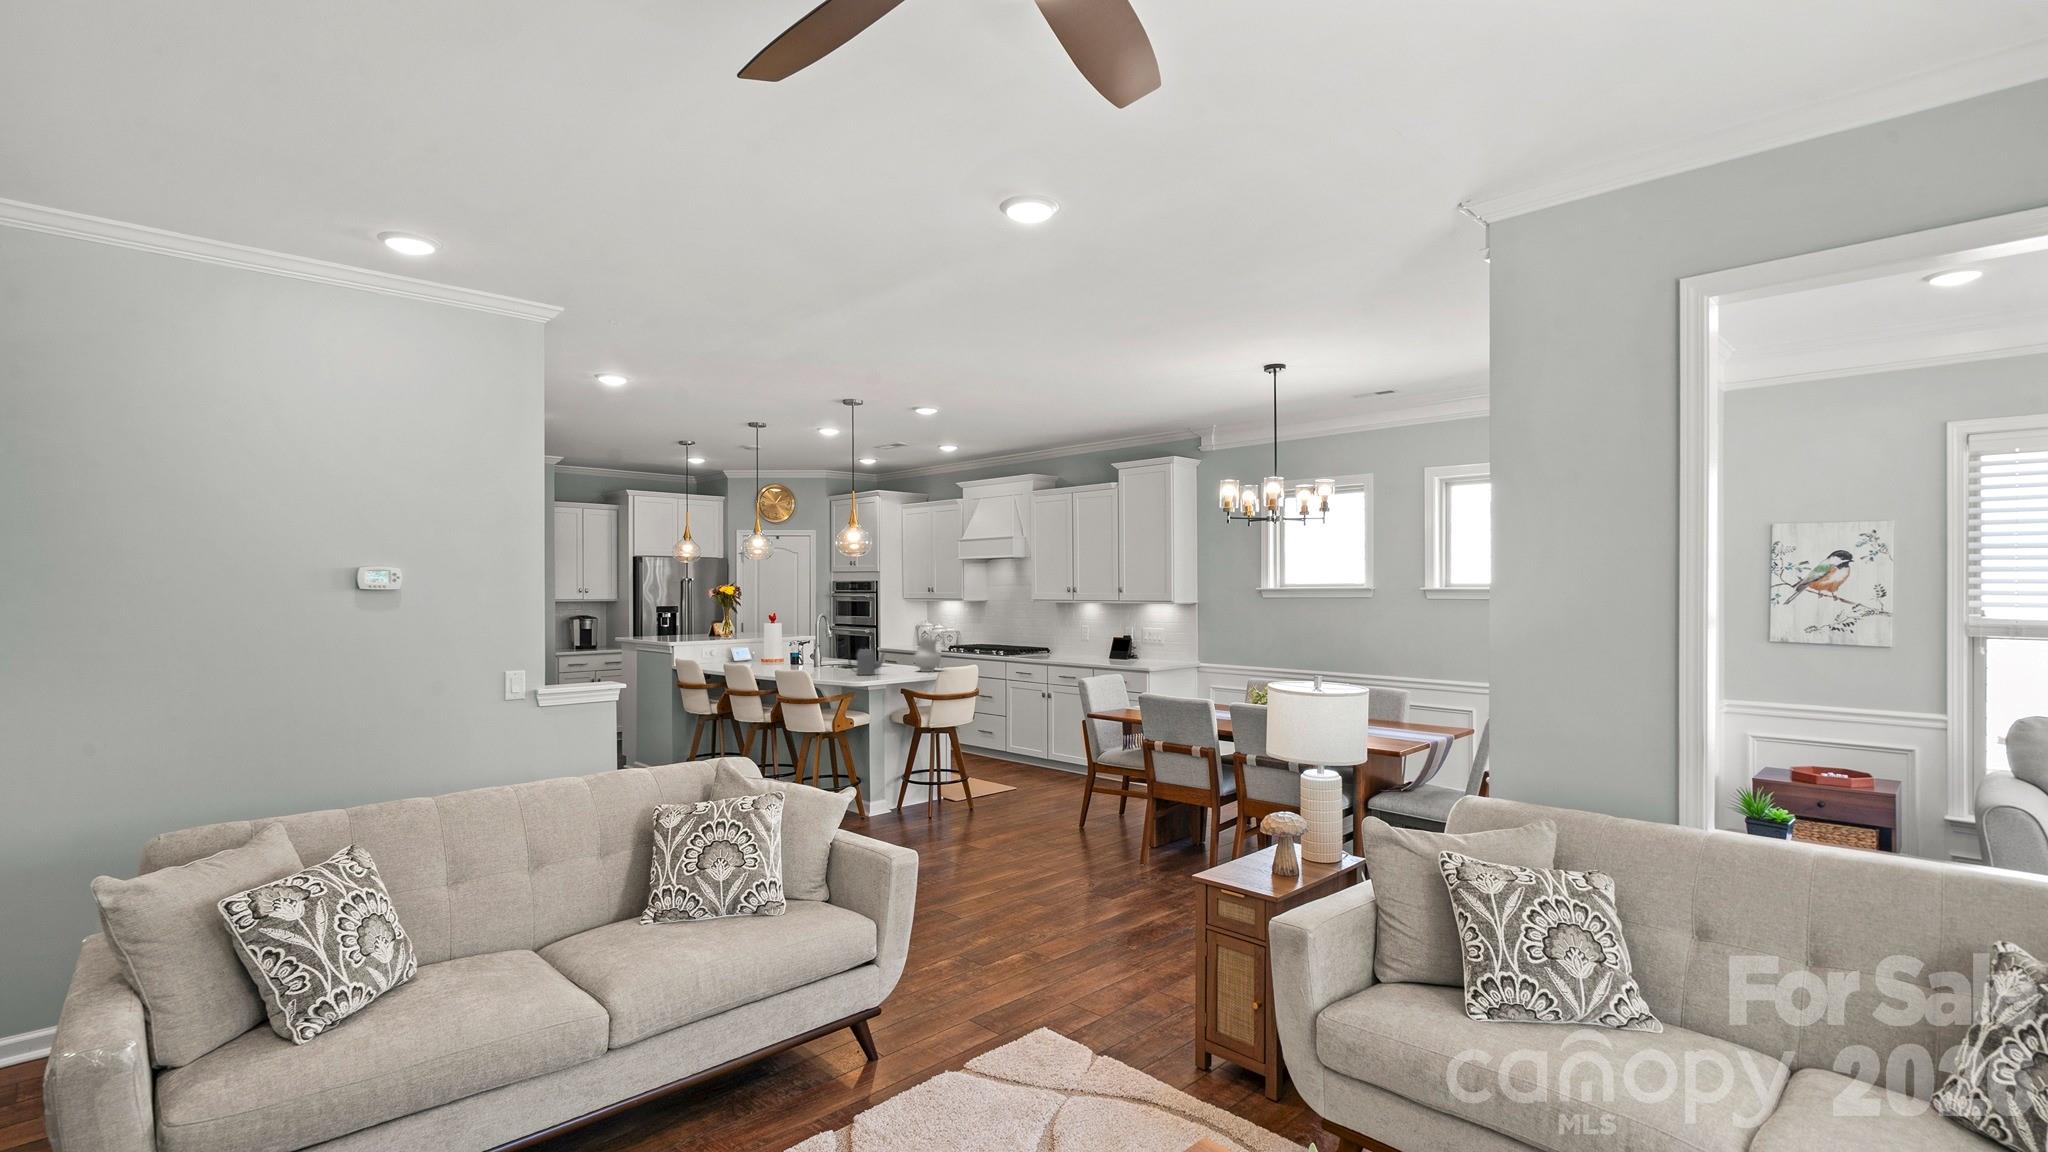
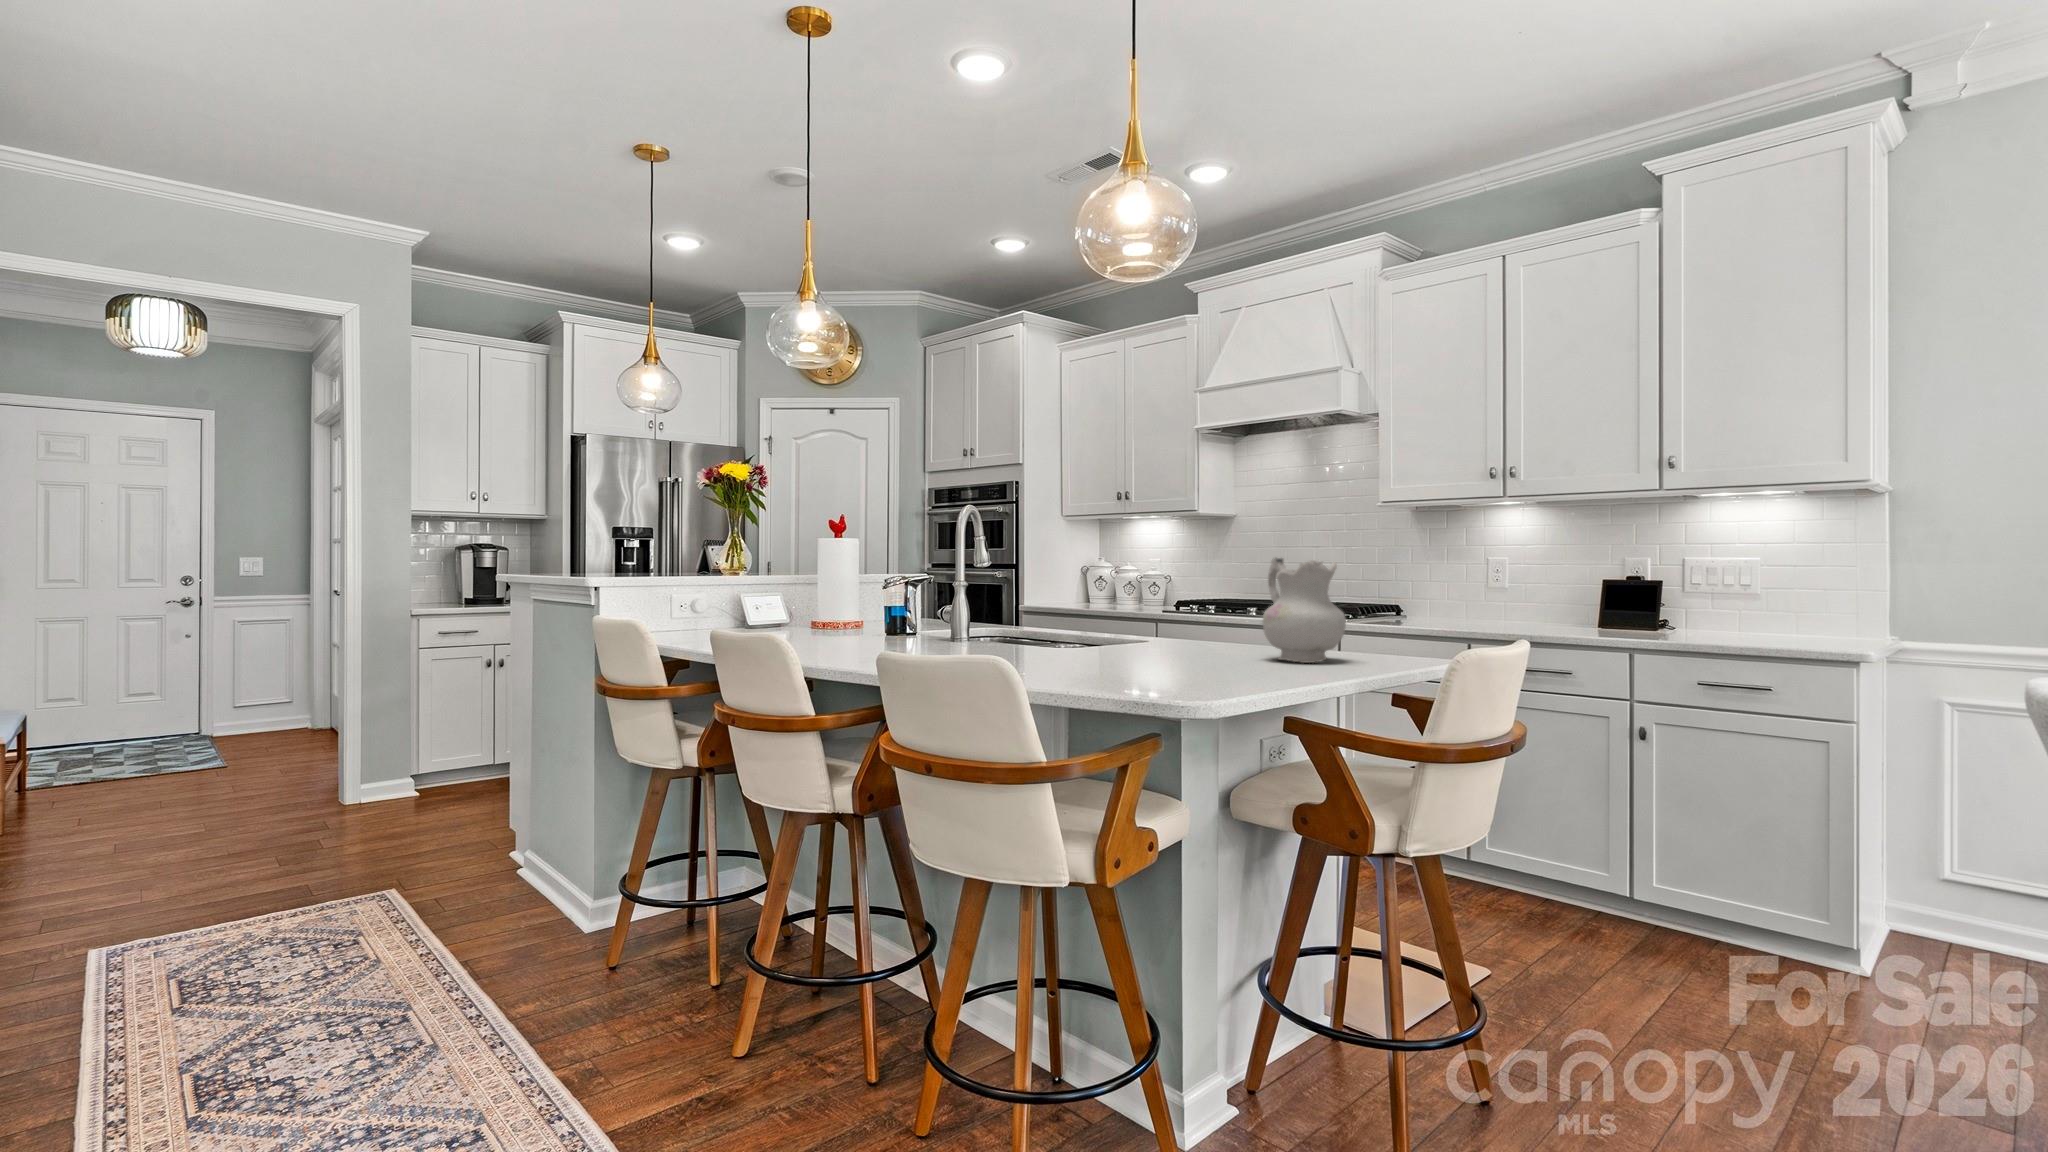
teapot: present [848,646,884,675] -> none [1100,582,1208,674]

